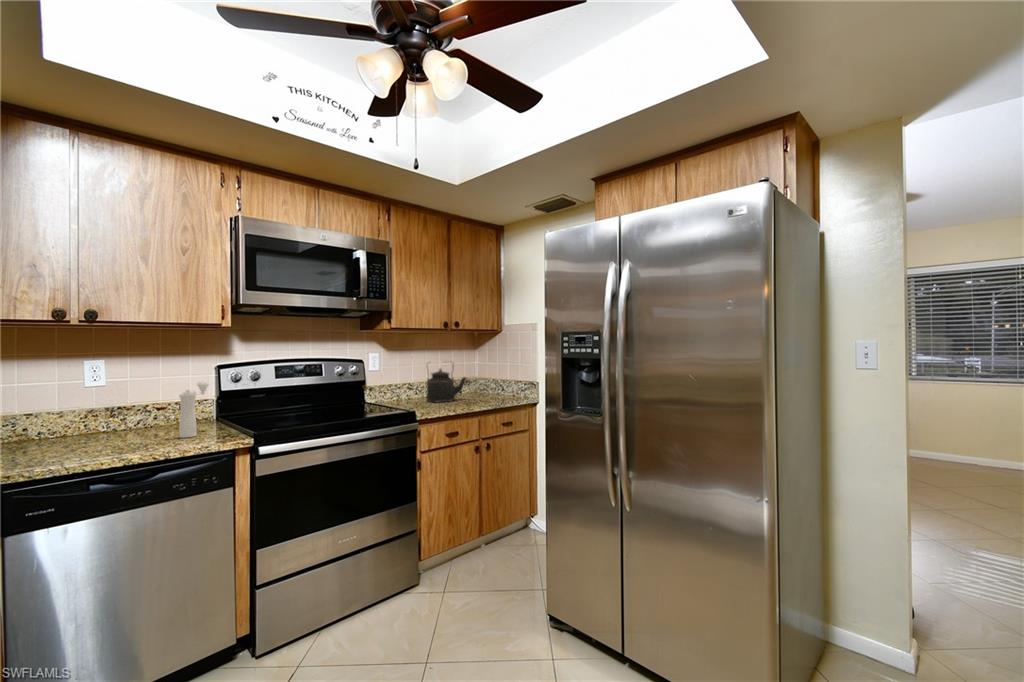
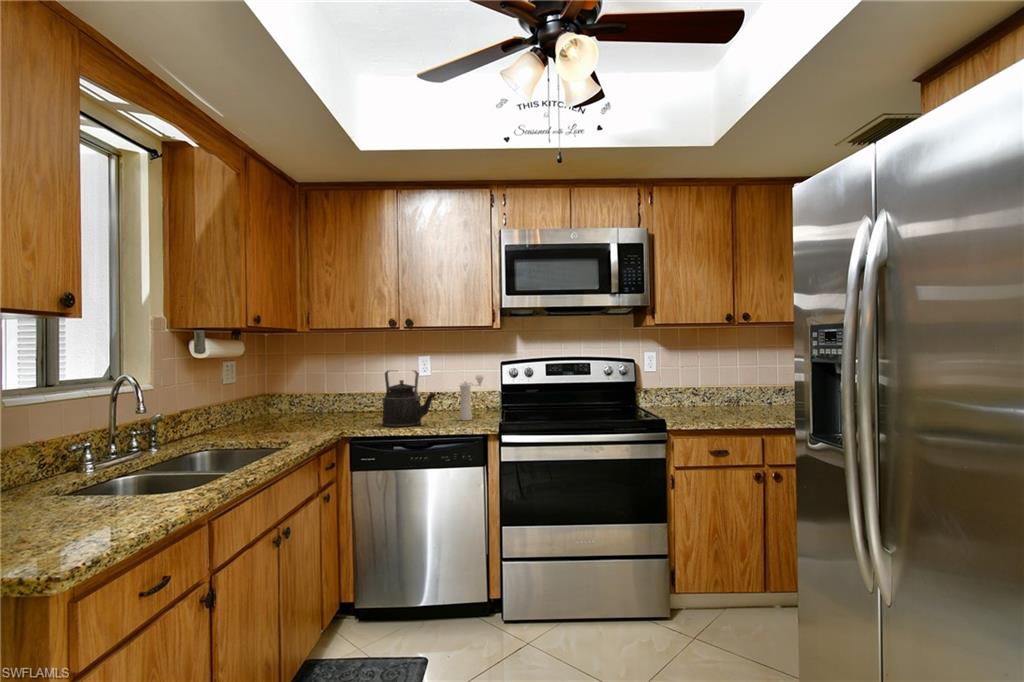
kettle: present [426,364,466,402] -> present [382,371,435,427]

